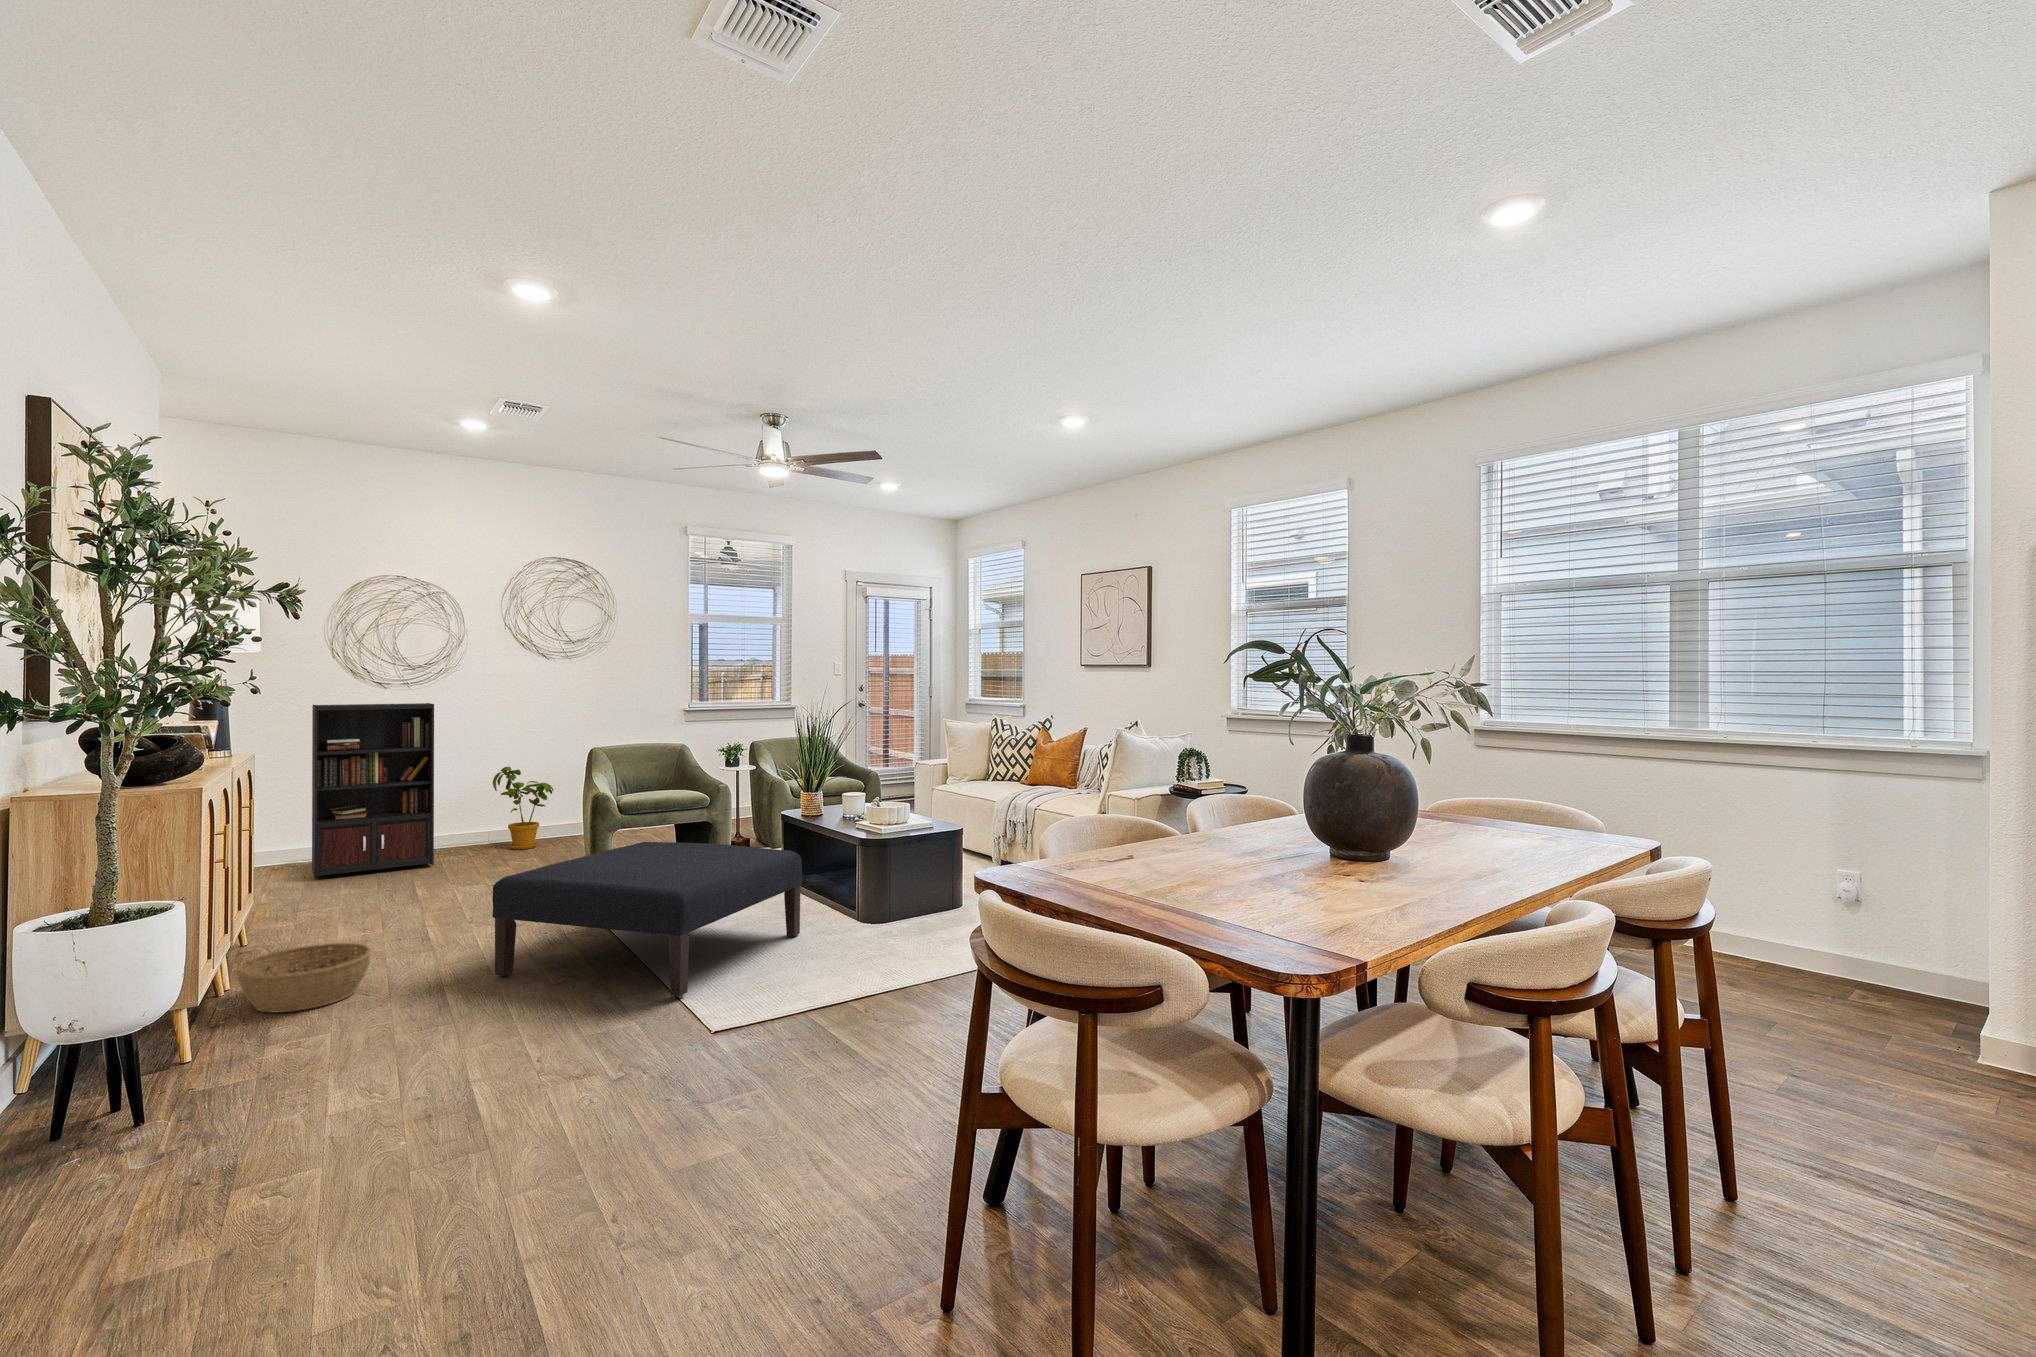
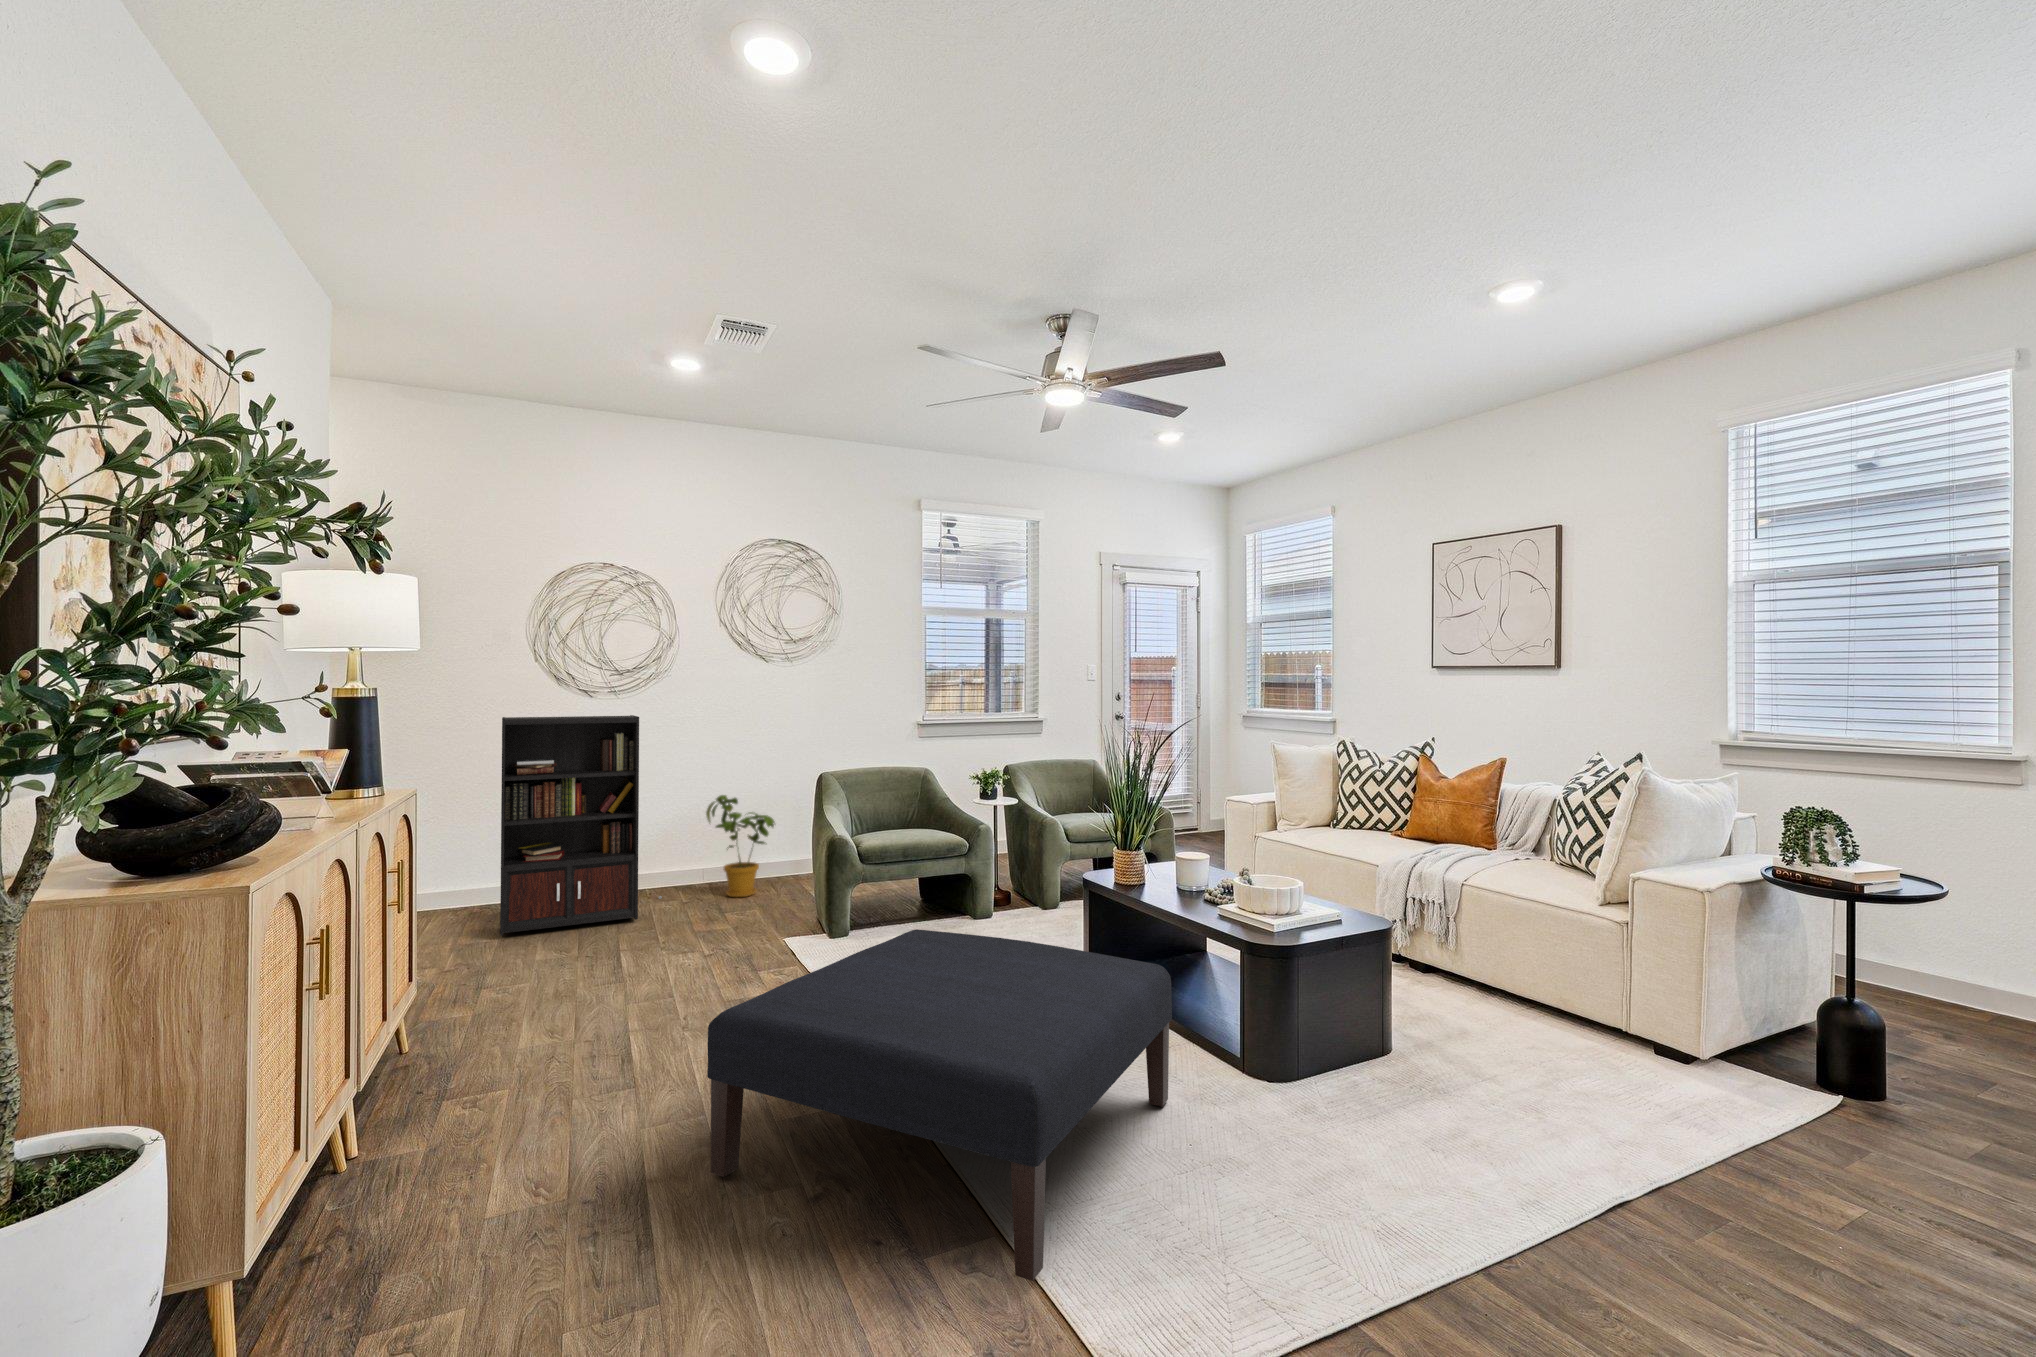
basket: present [236,943,372,1012] -> none [311,1103,527,1251]

